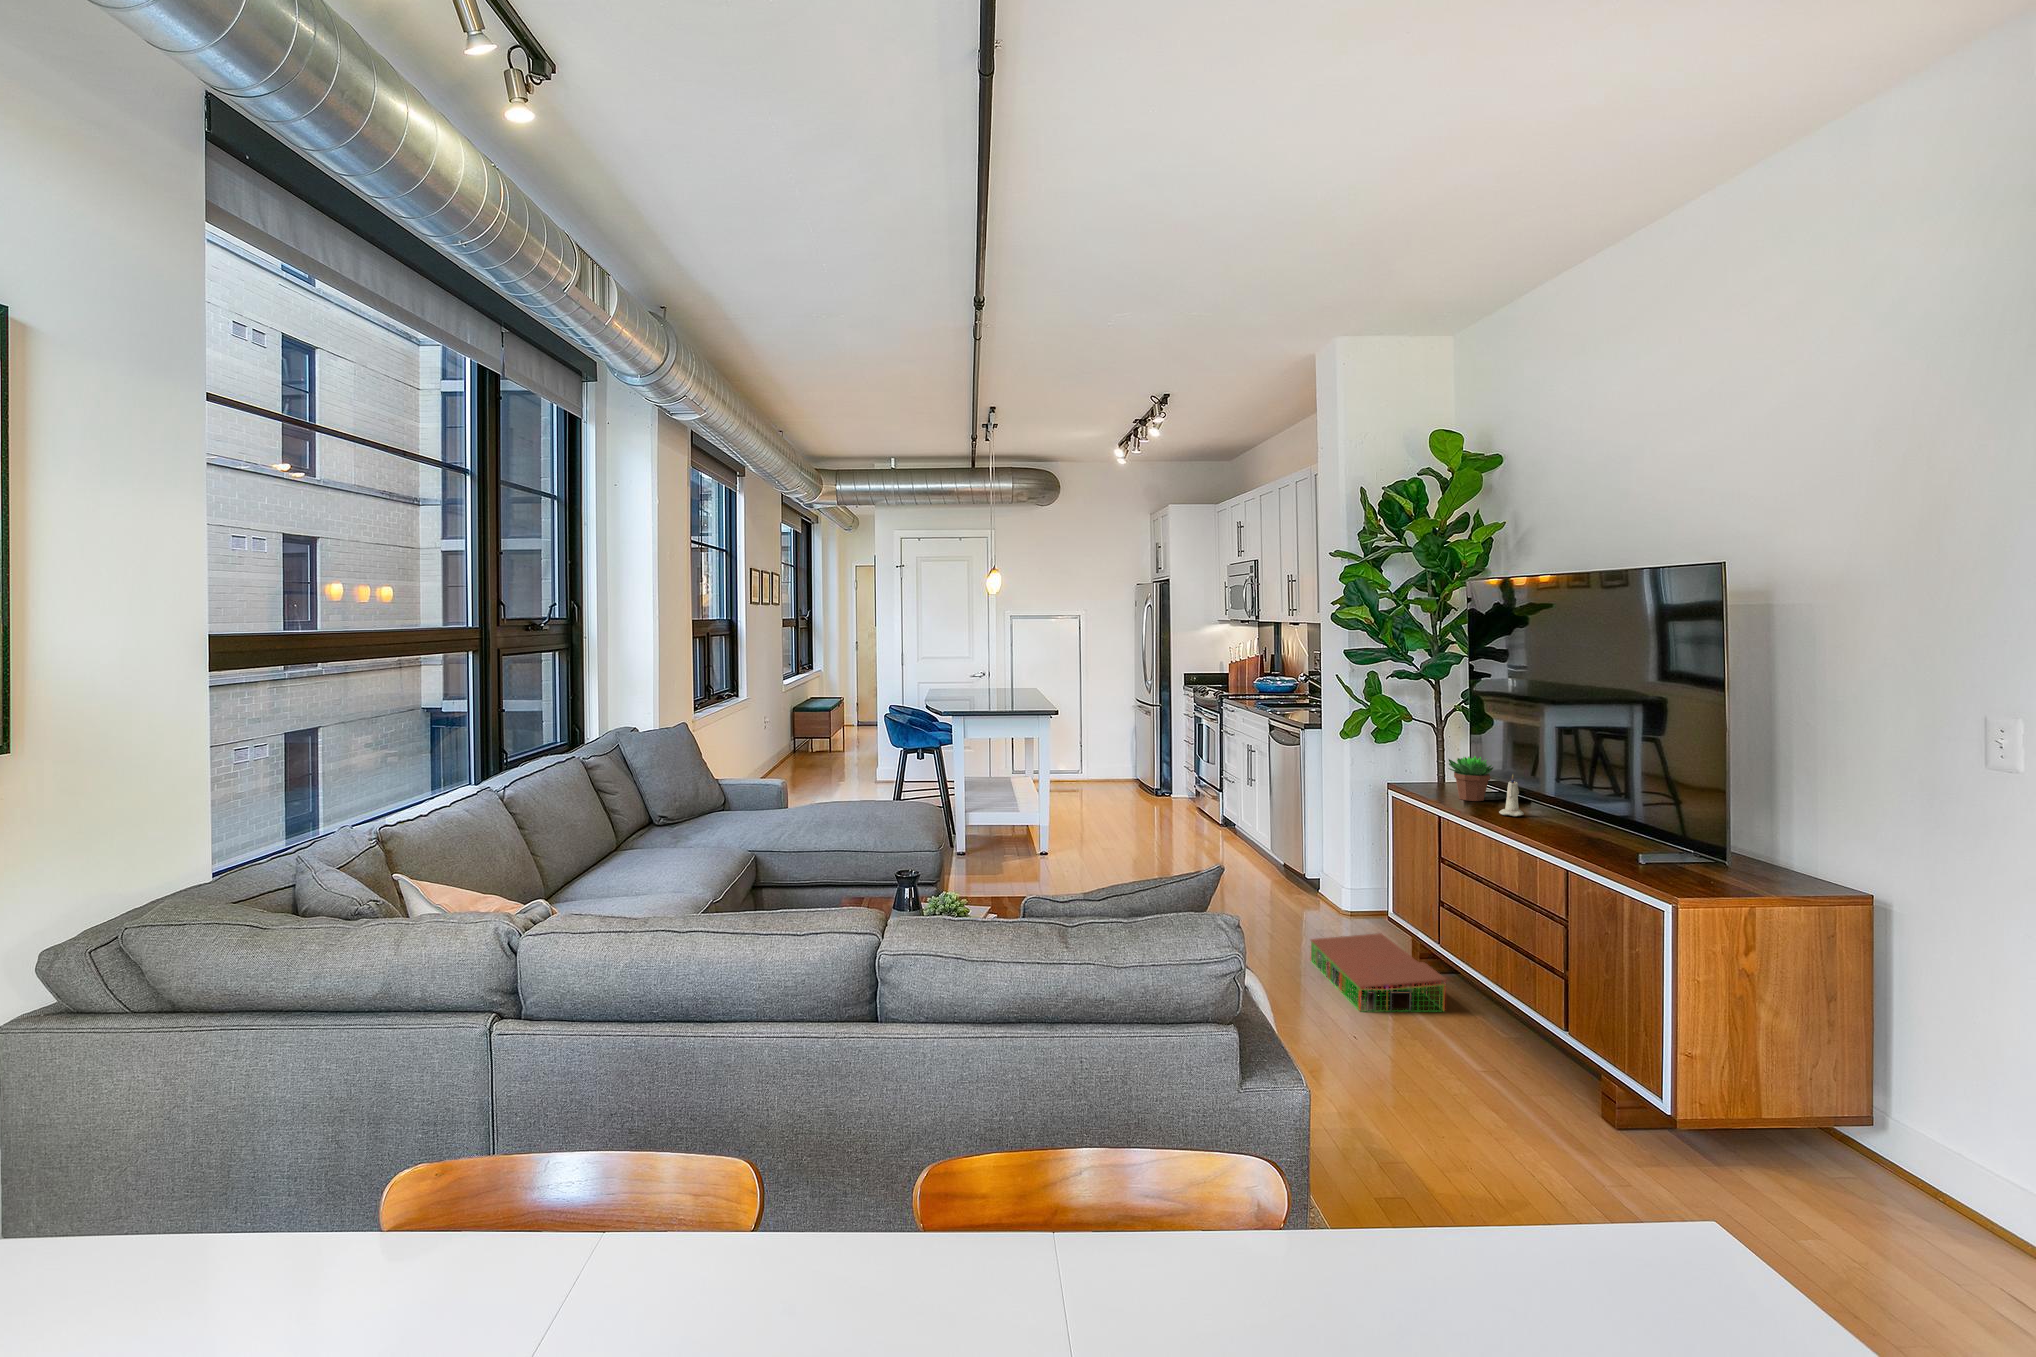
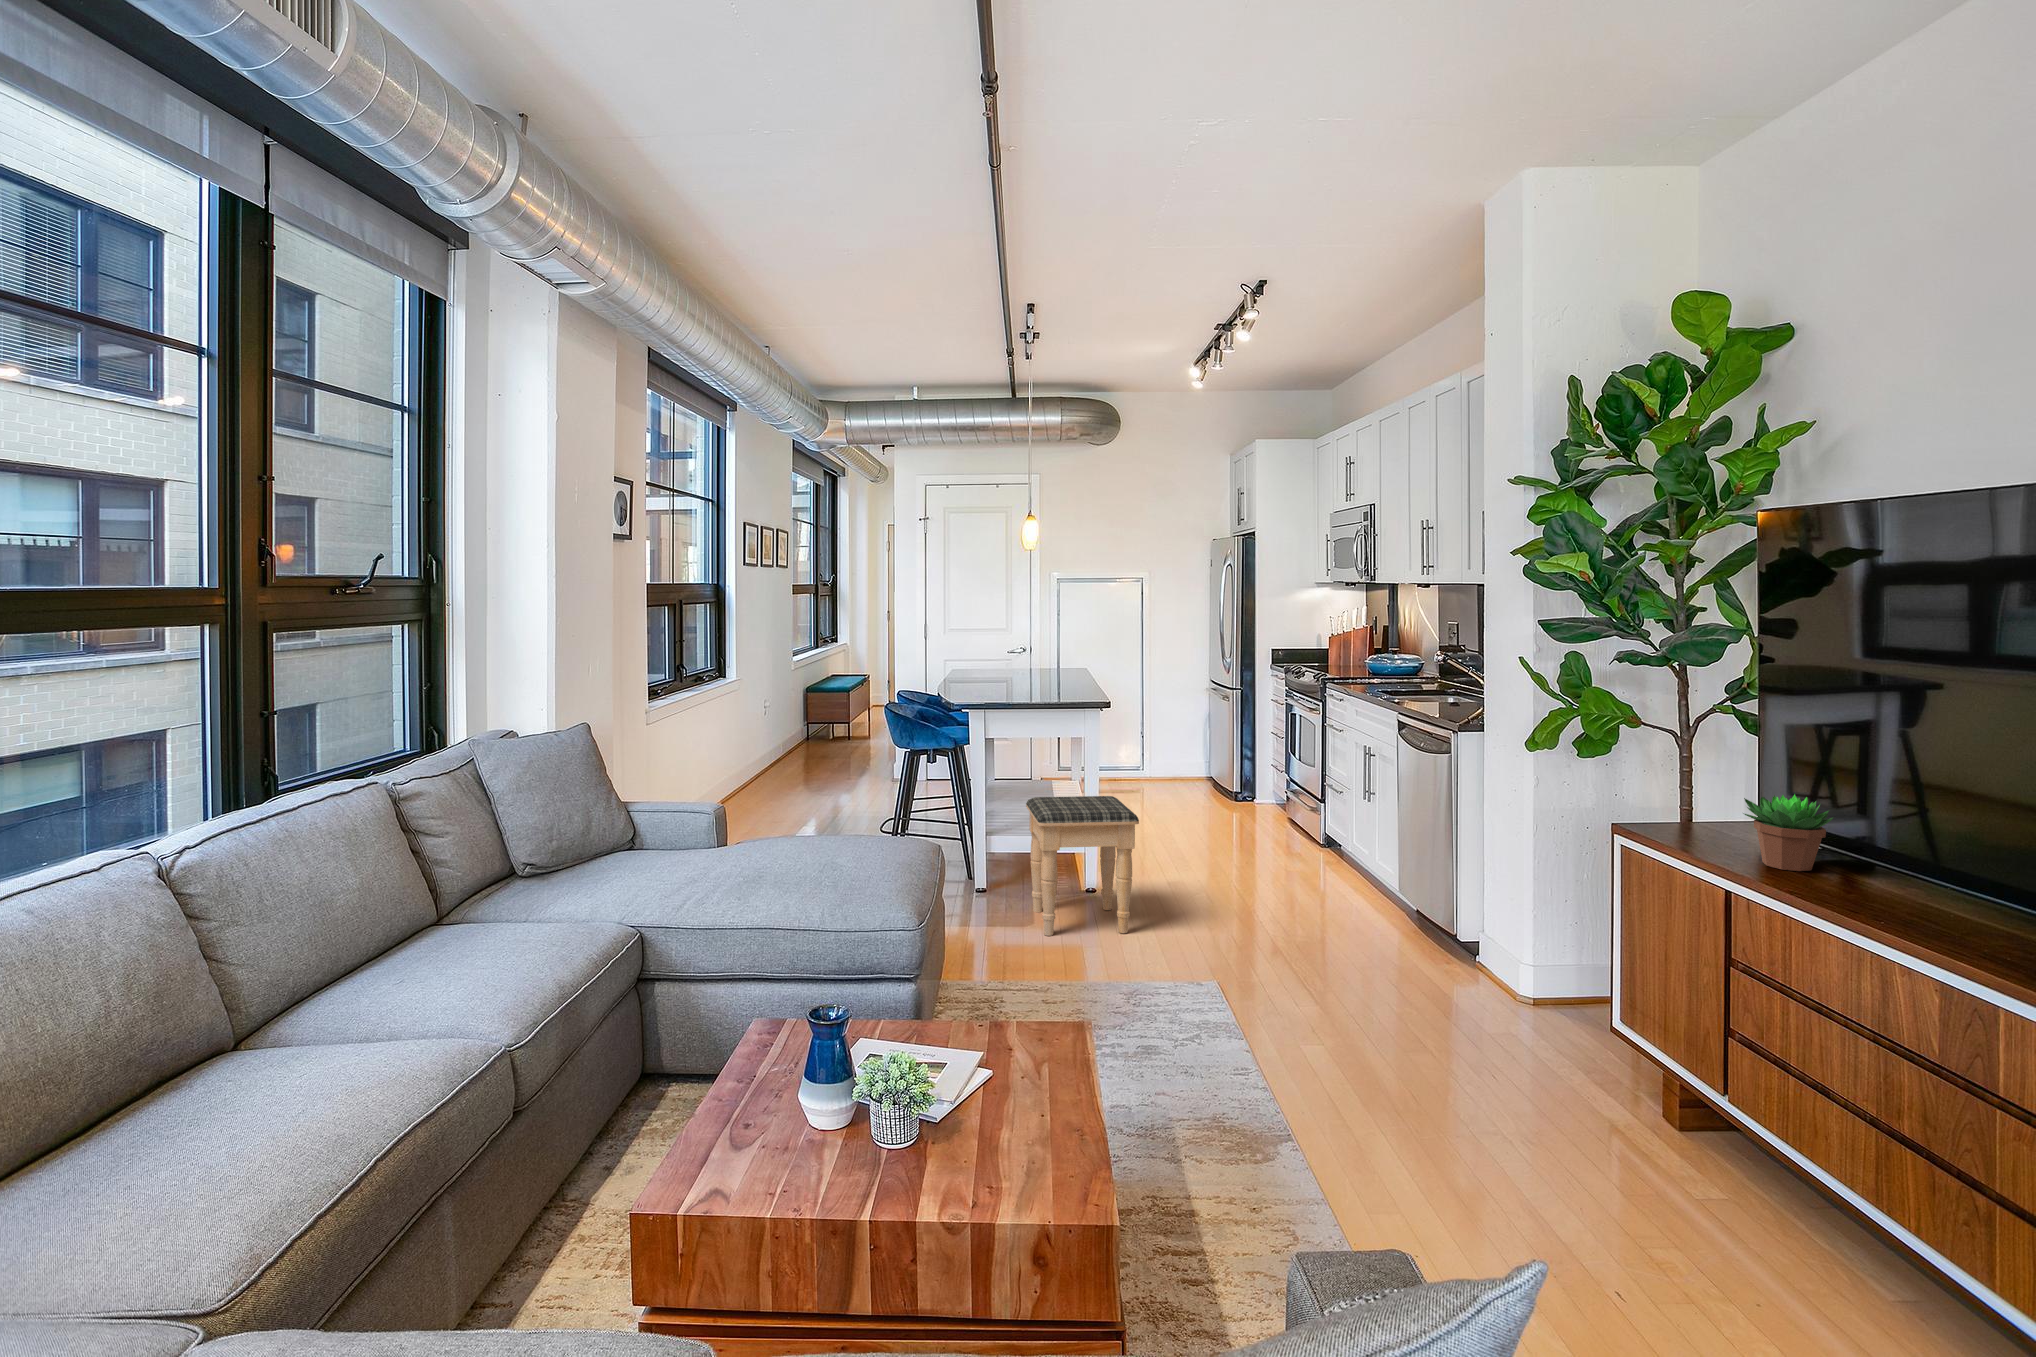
candle: present [1499,775,1524,816] -> none [1876,838,1925,915]
footstool: none [995,782,1080,883] -> present [1026,796,1139,936]
storage bin: present [1311,933,1446,1011] -> none [1496,1062,1767,1236]

